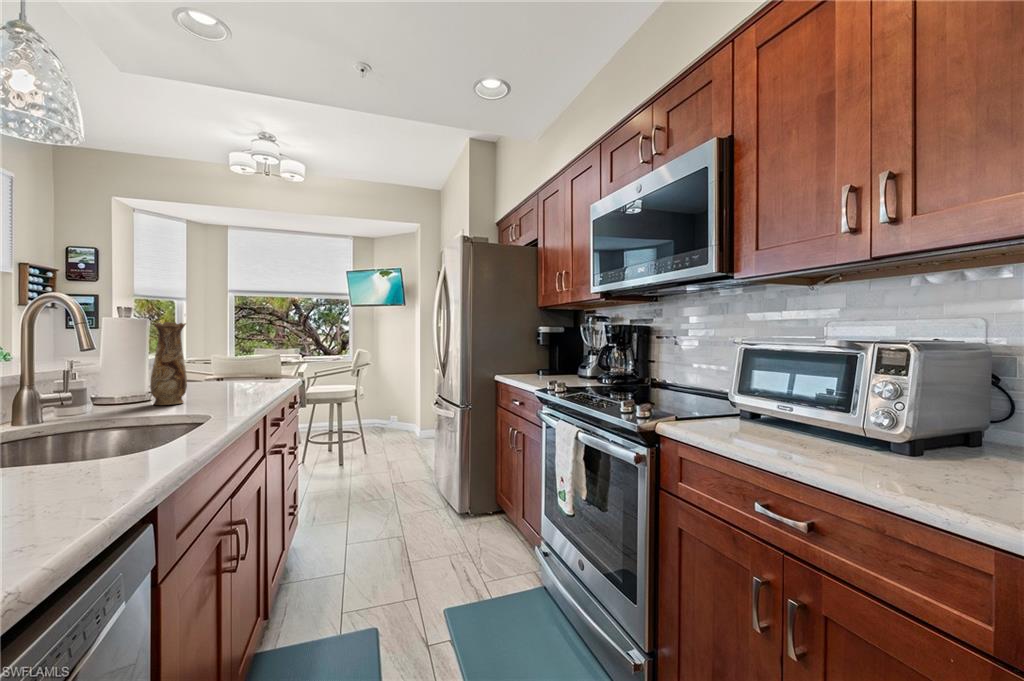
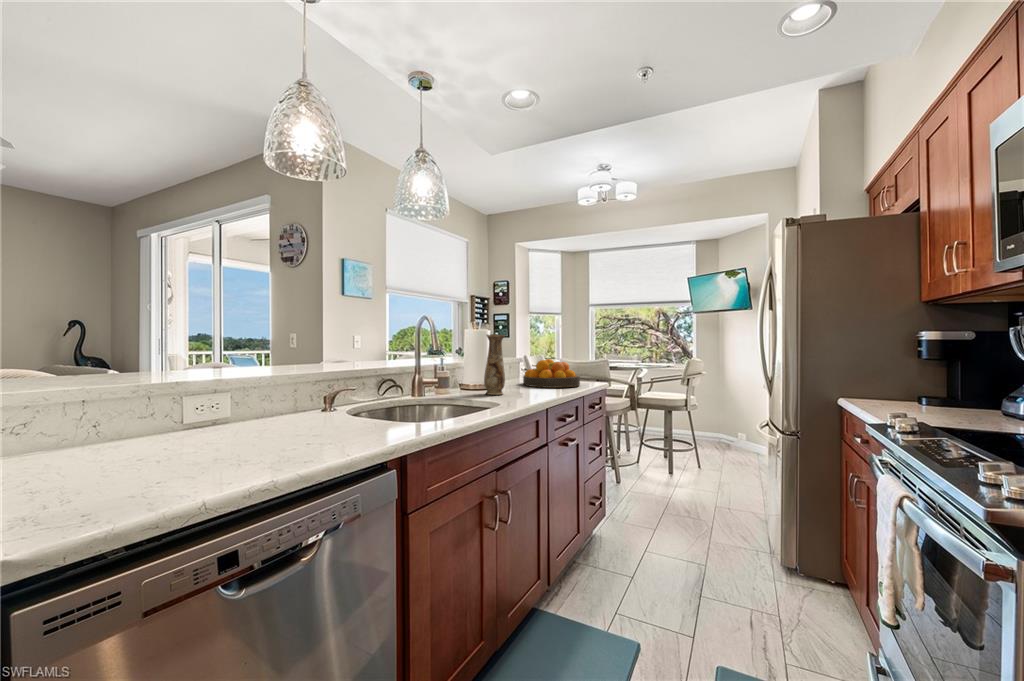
fruit bowl: none [189,354,272,390] -> present [523,359,580,388]

